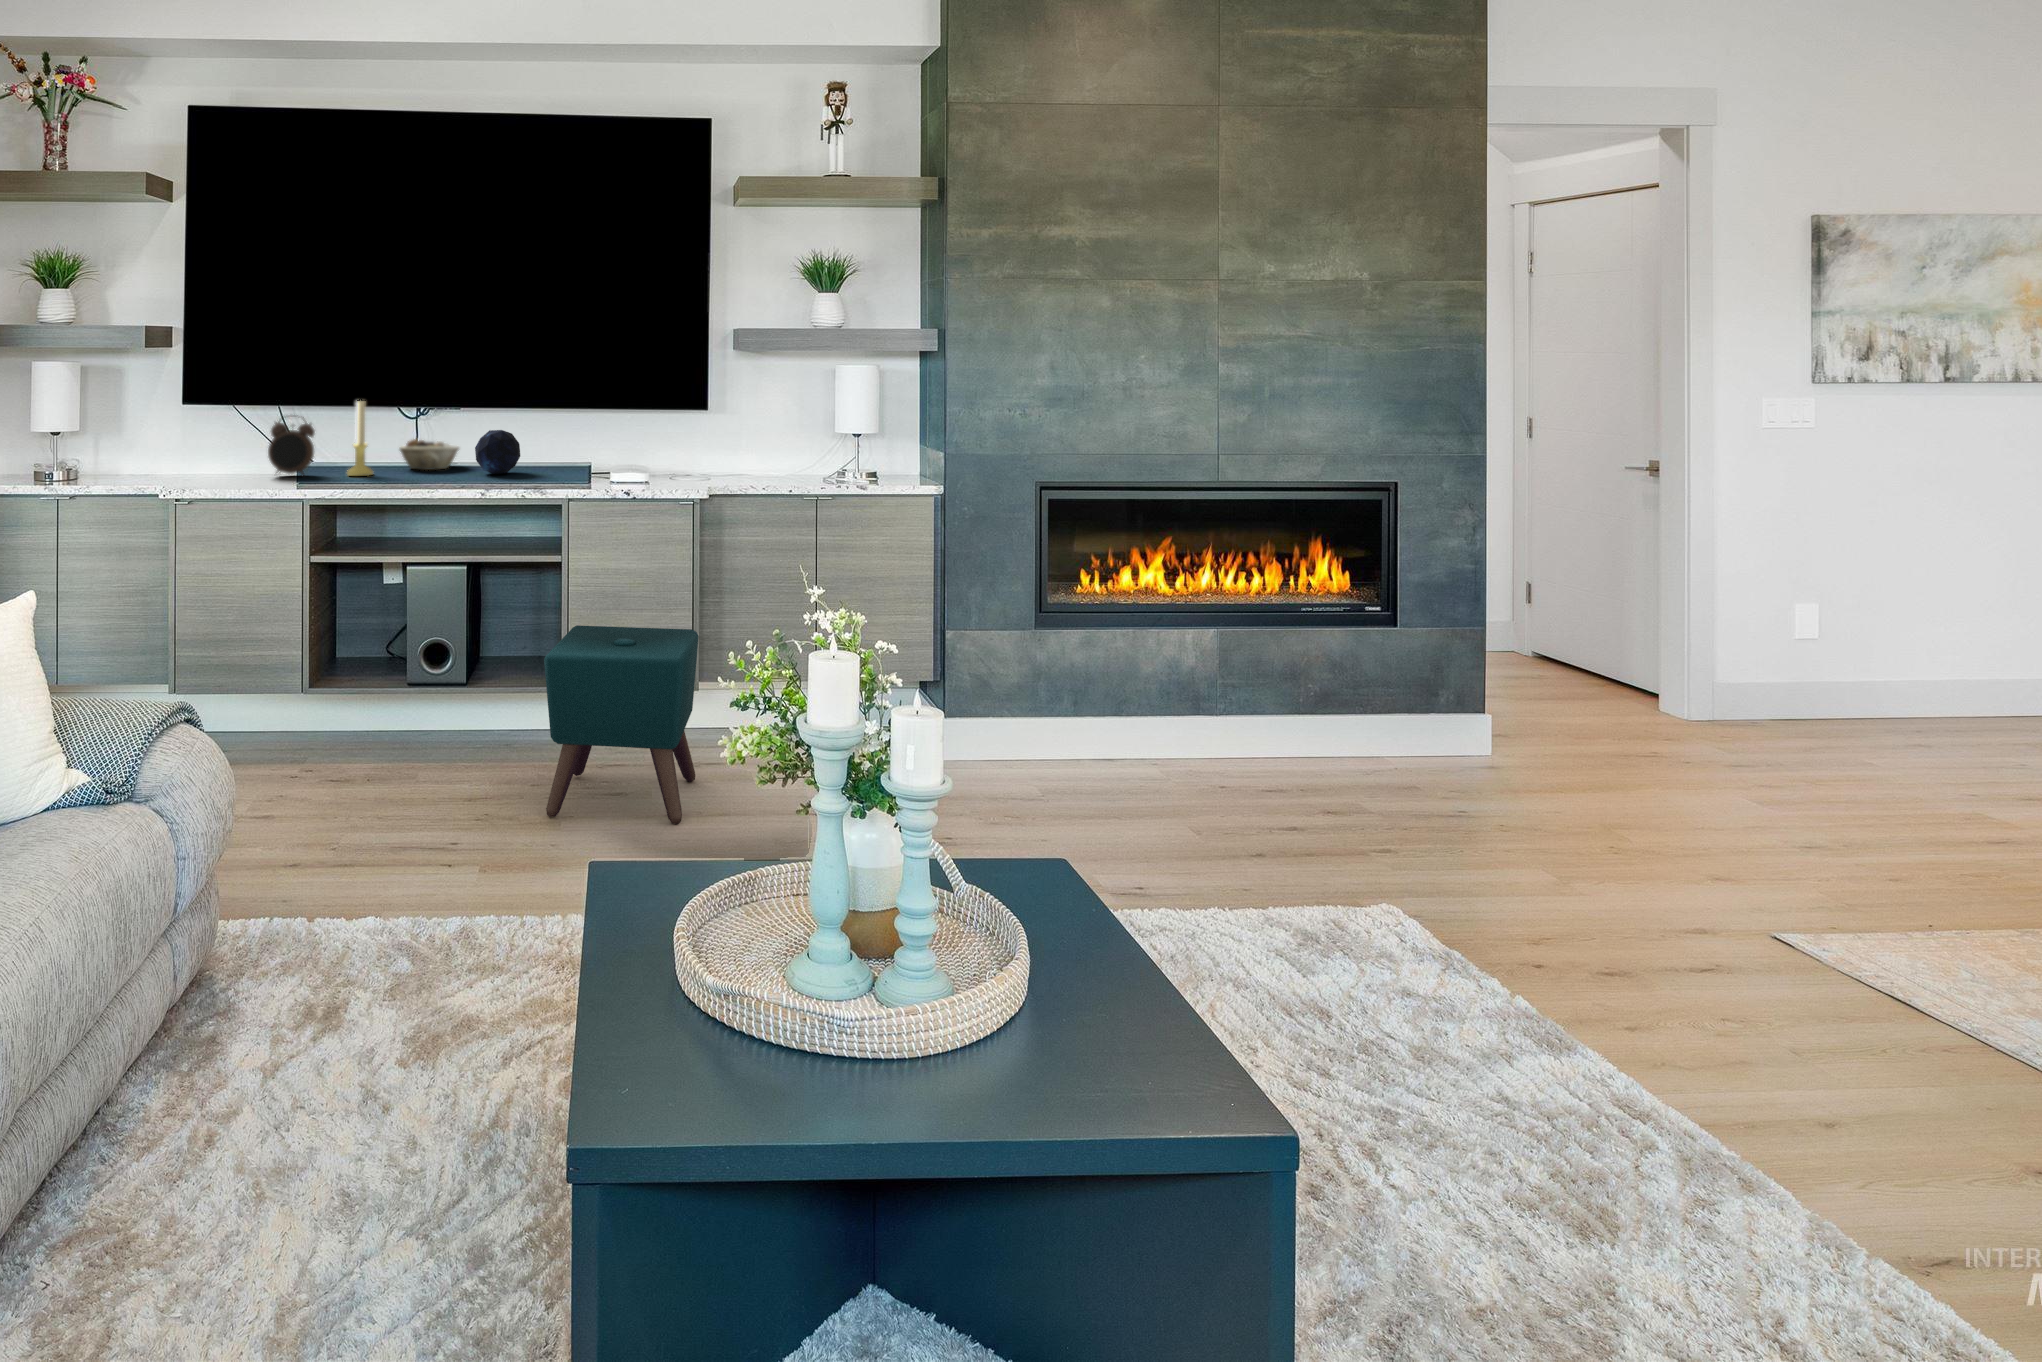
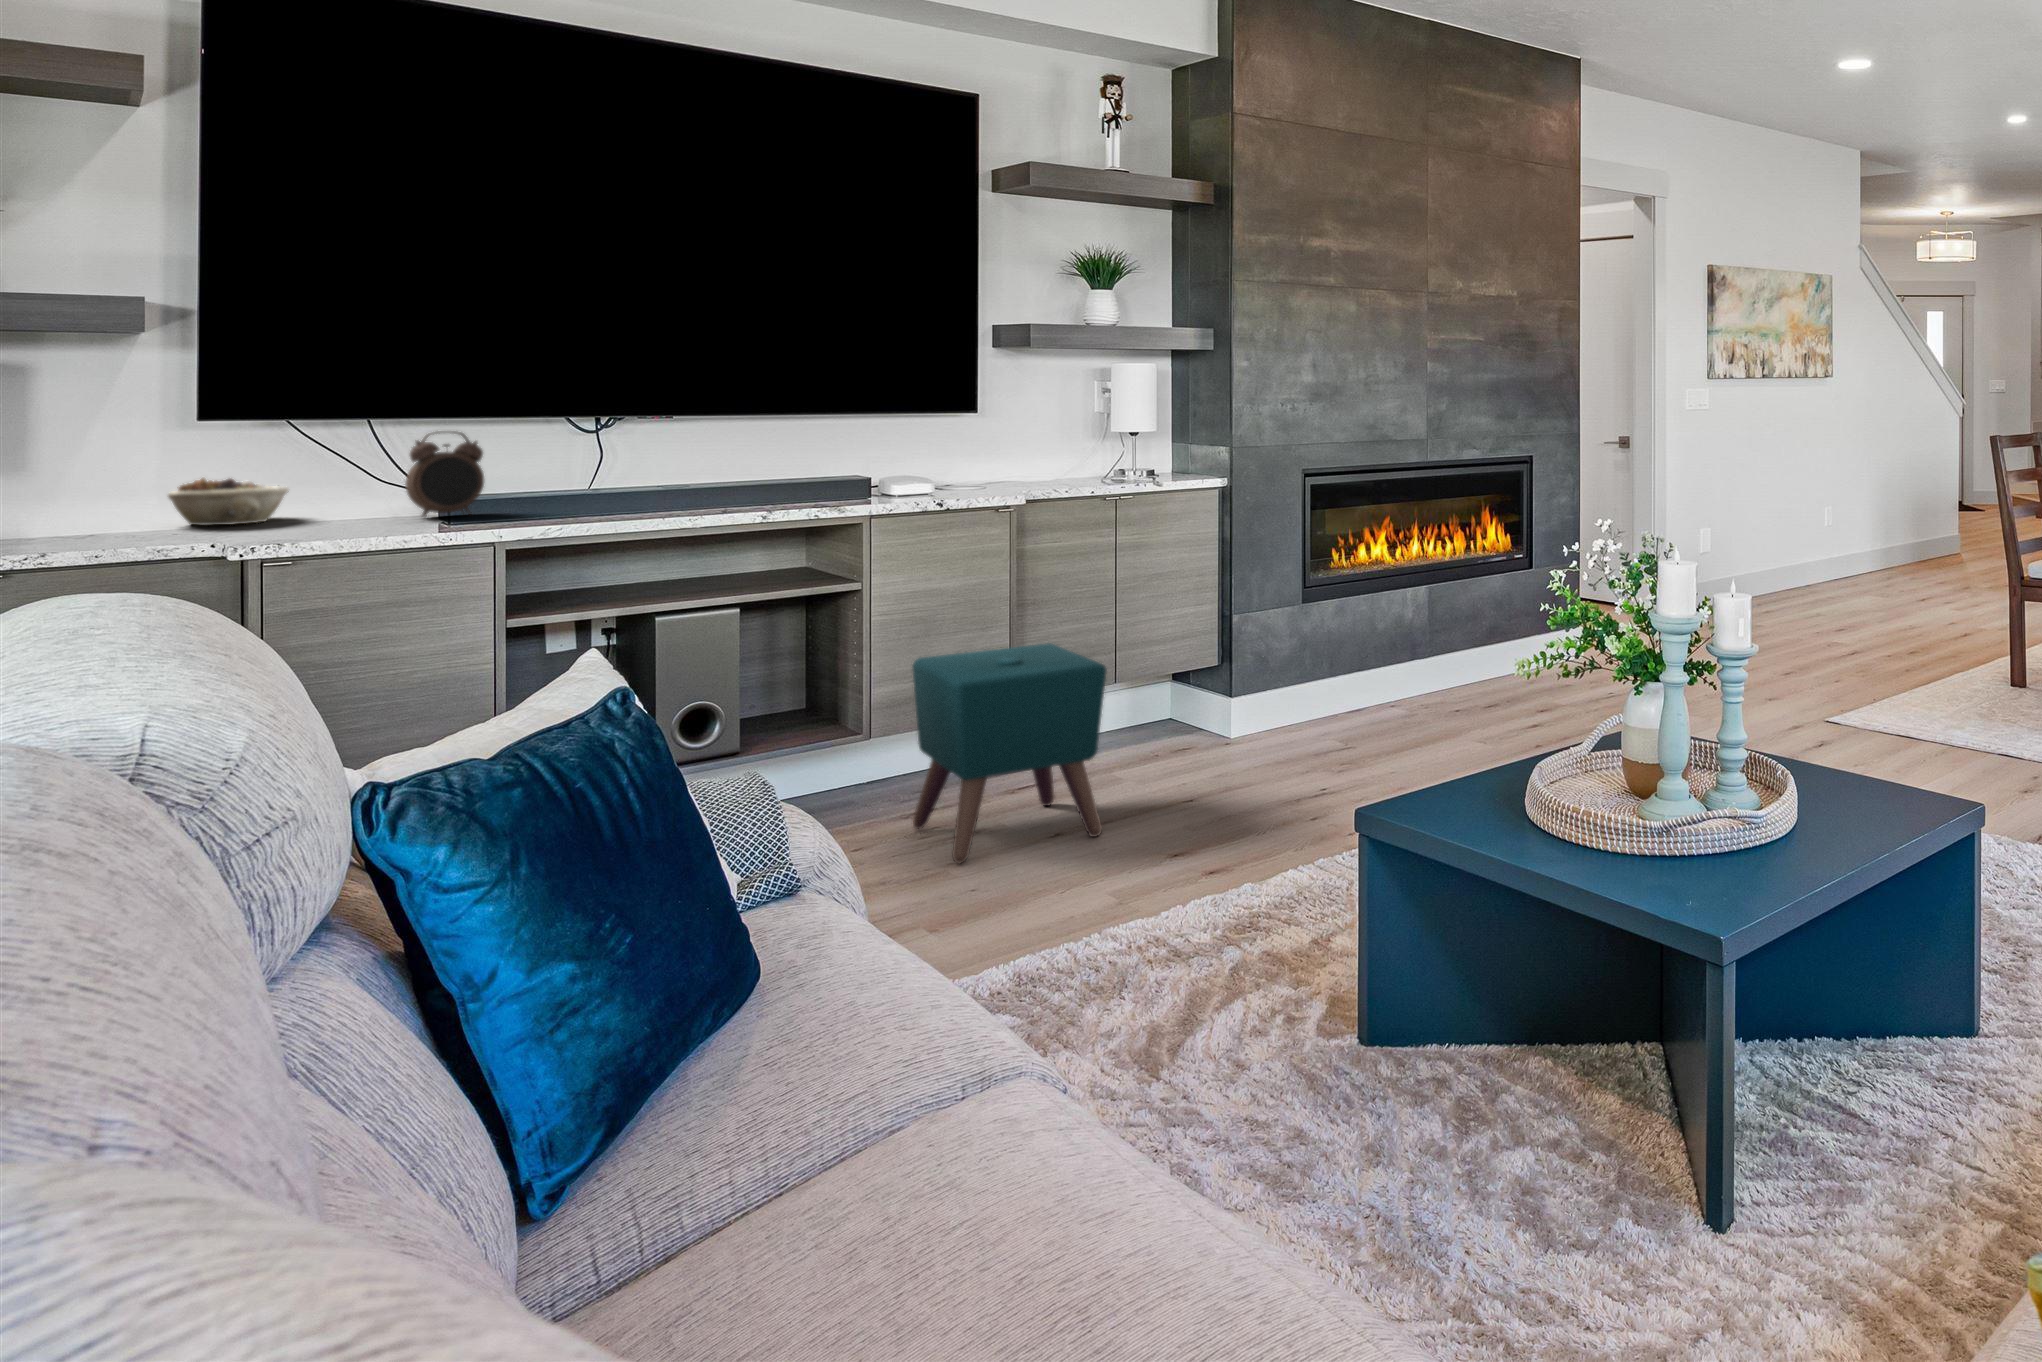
candle holder: present [347,401,373,476] -> none [538,405,580,510]
decorative orb: present [475,430,520,474] -> none [729,442,793,496]
succulent planter: present [400,439,459,470] -> present [168,478,289,525]

